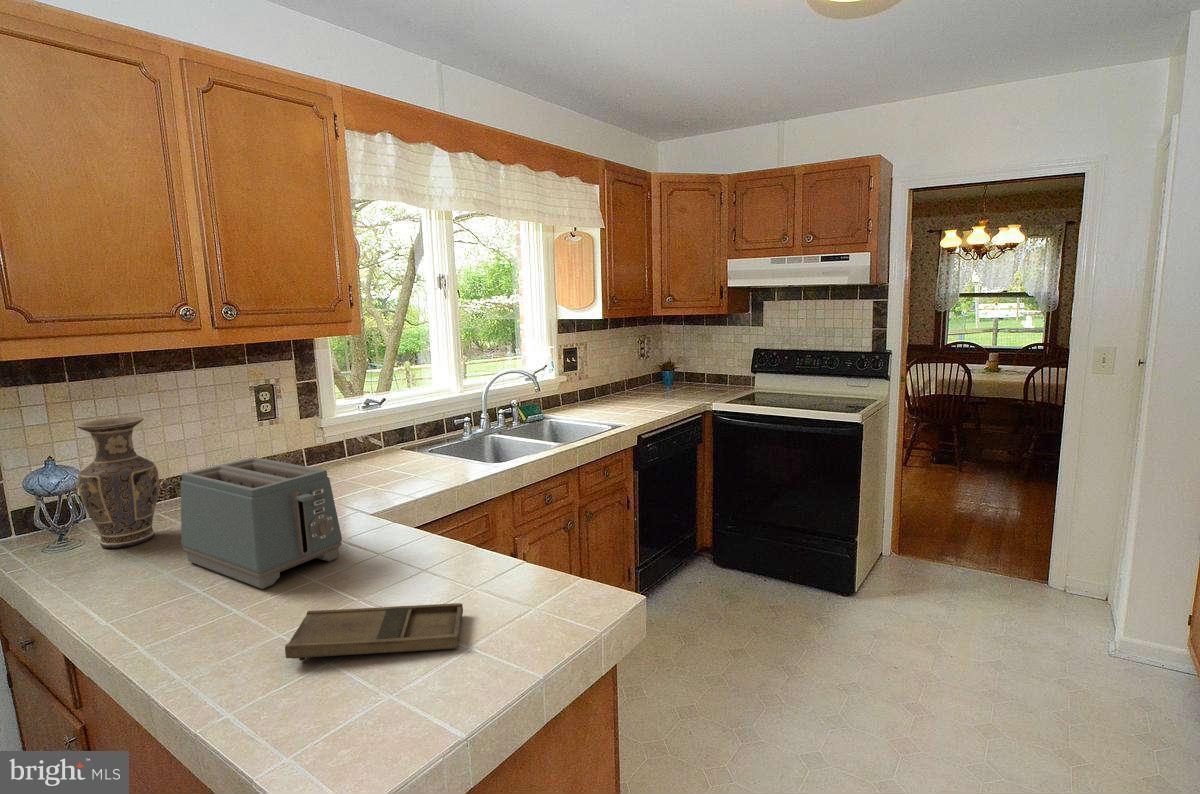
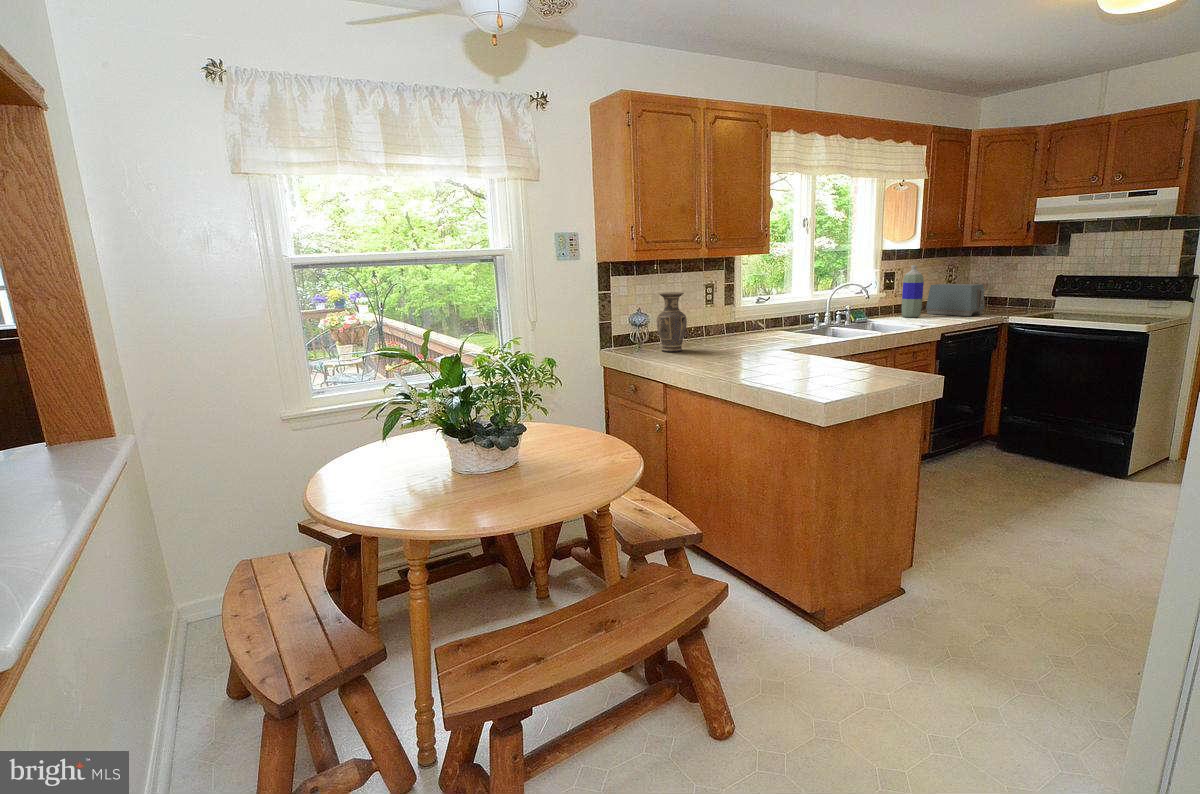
bottle: none [588,340,613,409] -> present [902,265,924,318]
toaster: present [180,457,342,589] -> present [926,284,986,316]
tray: present [285,603,463,661] -> none [791,362,861,376]

